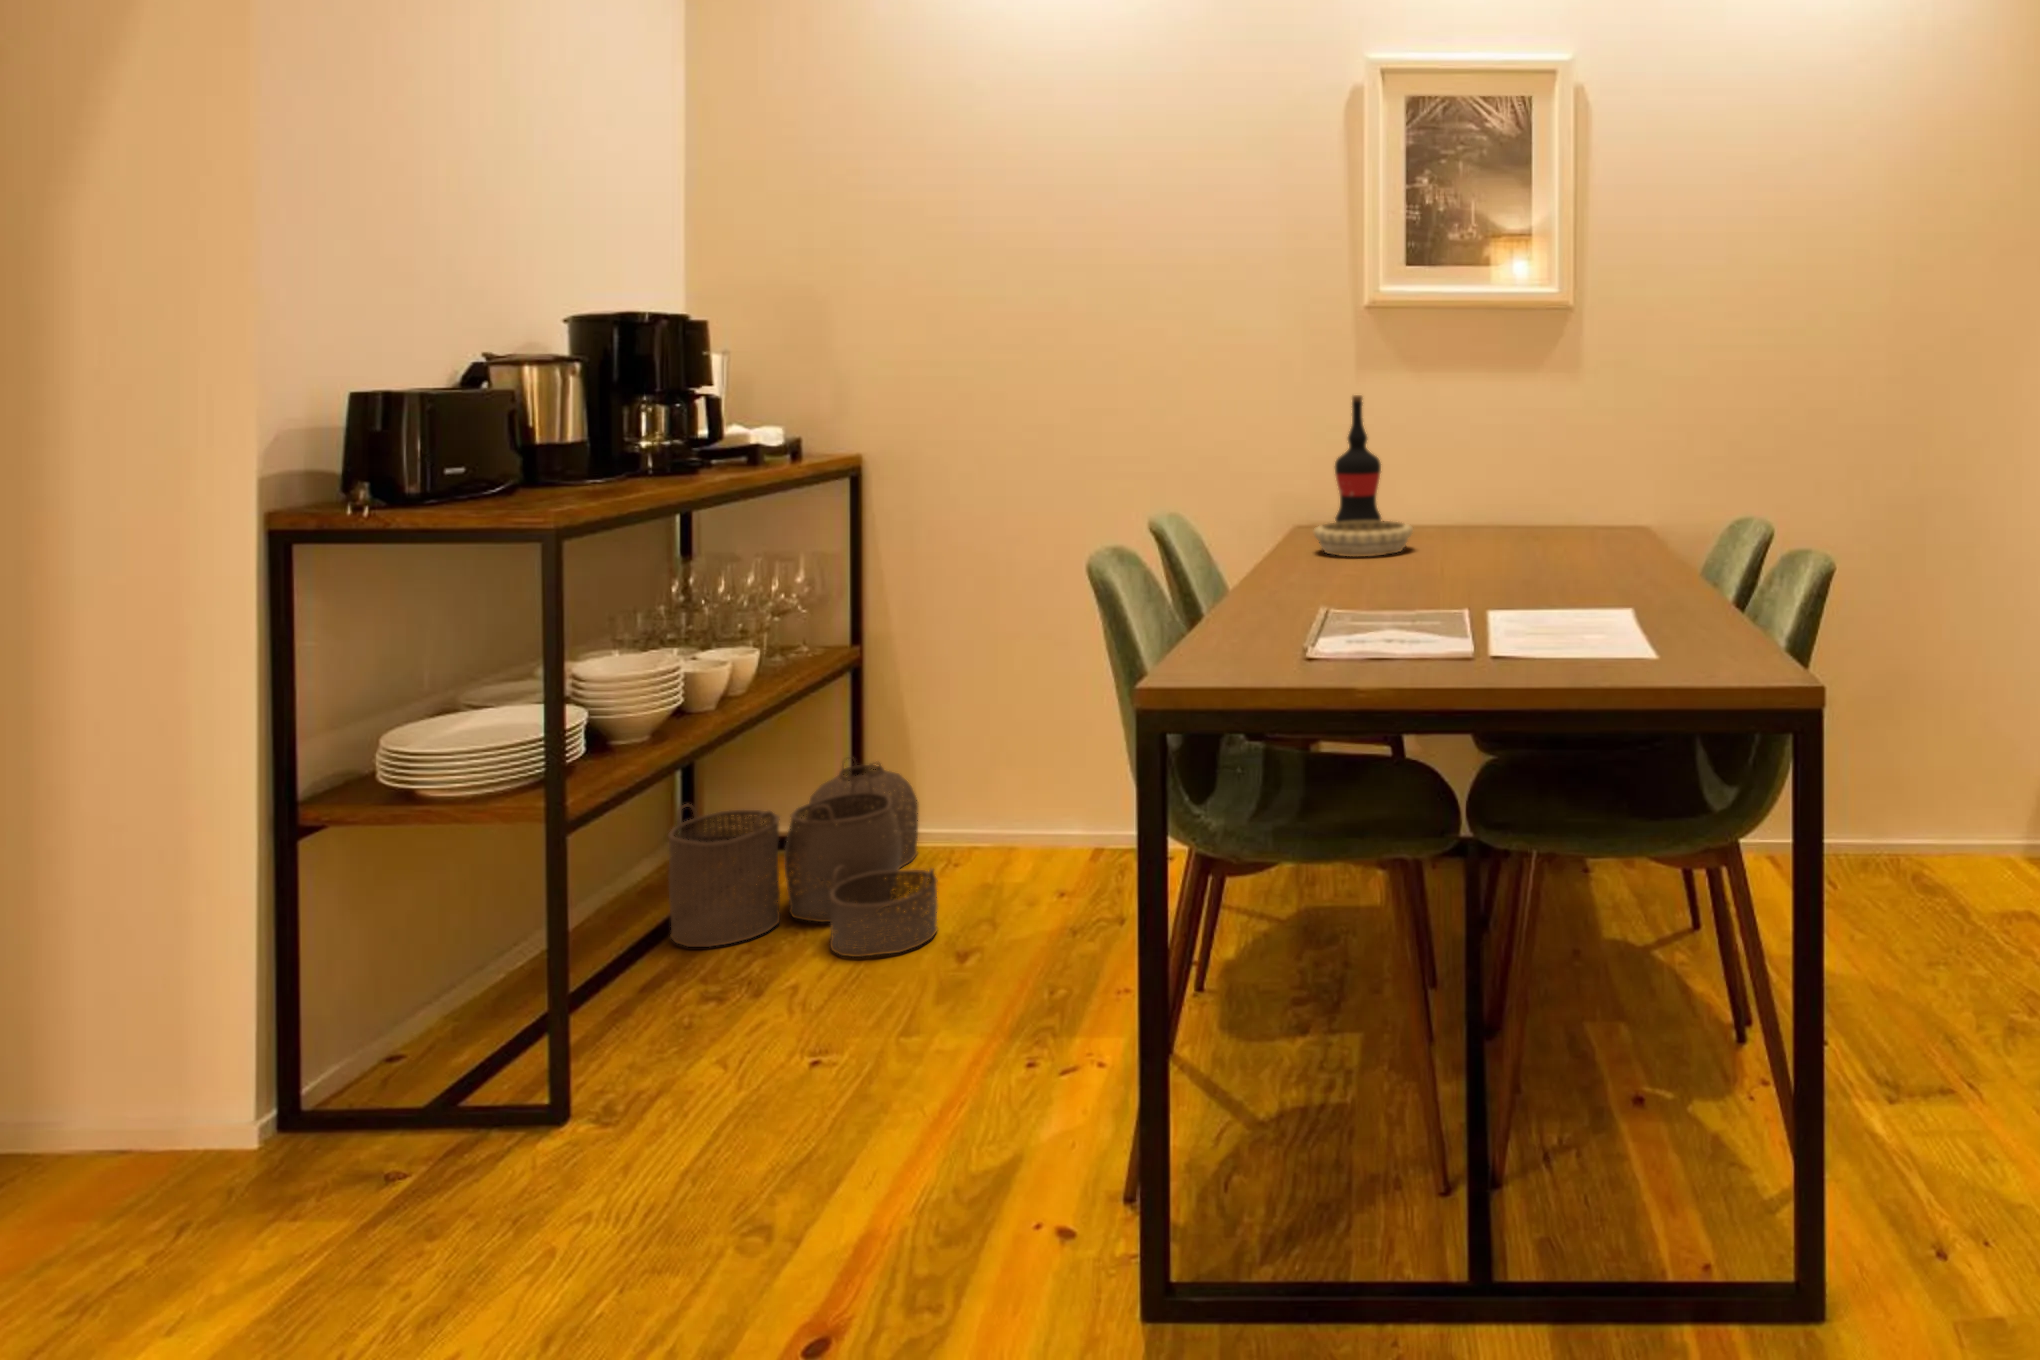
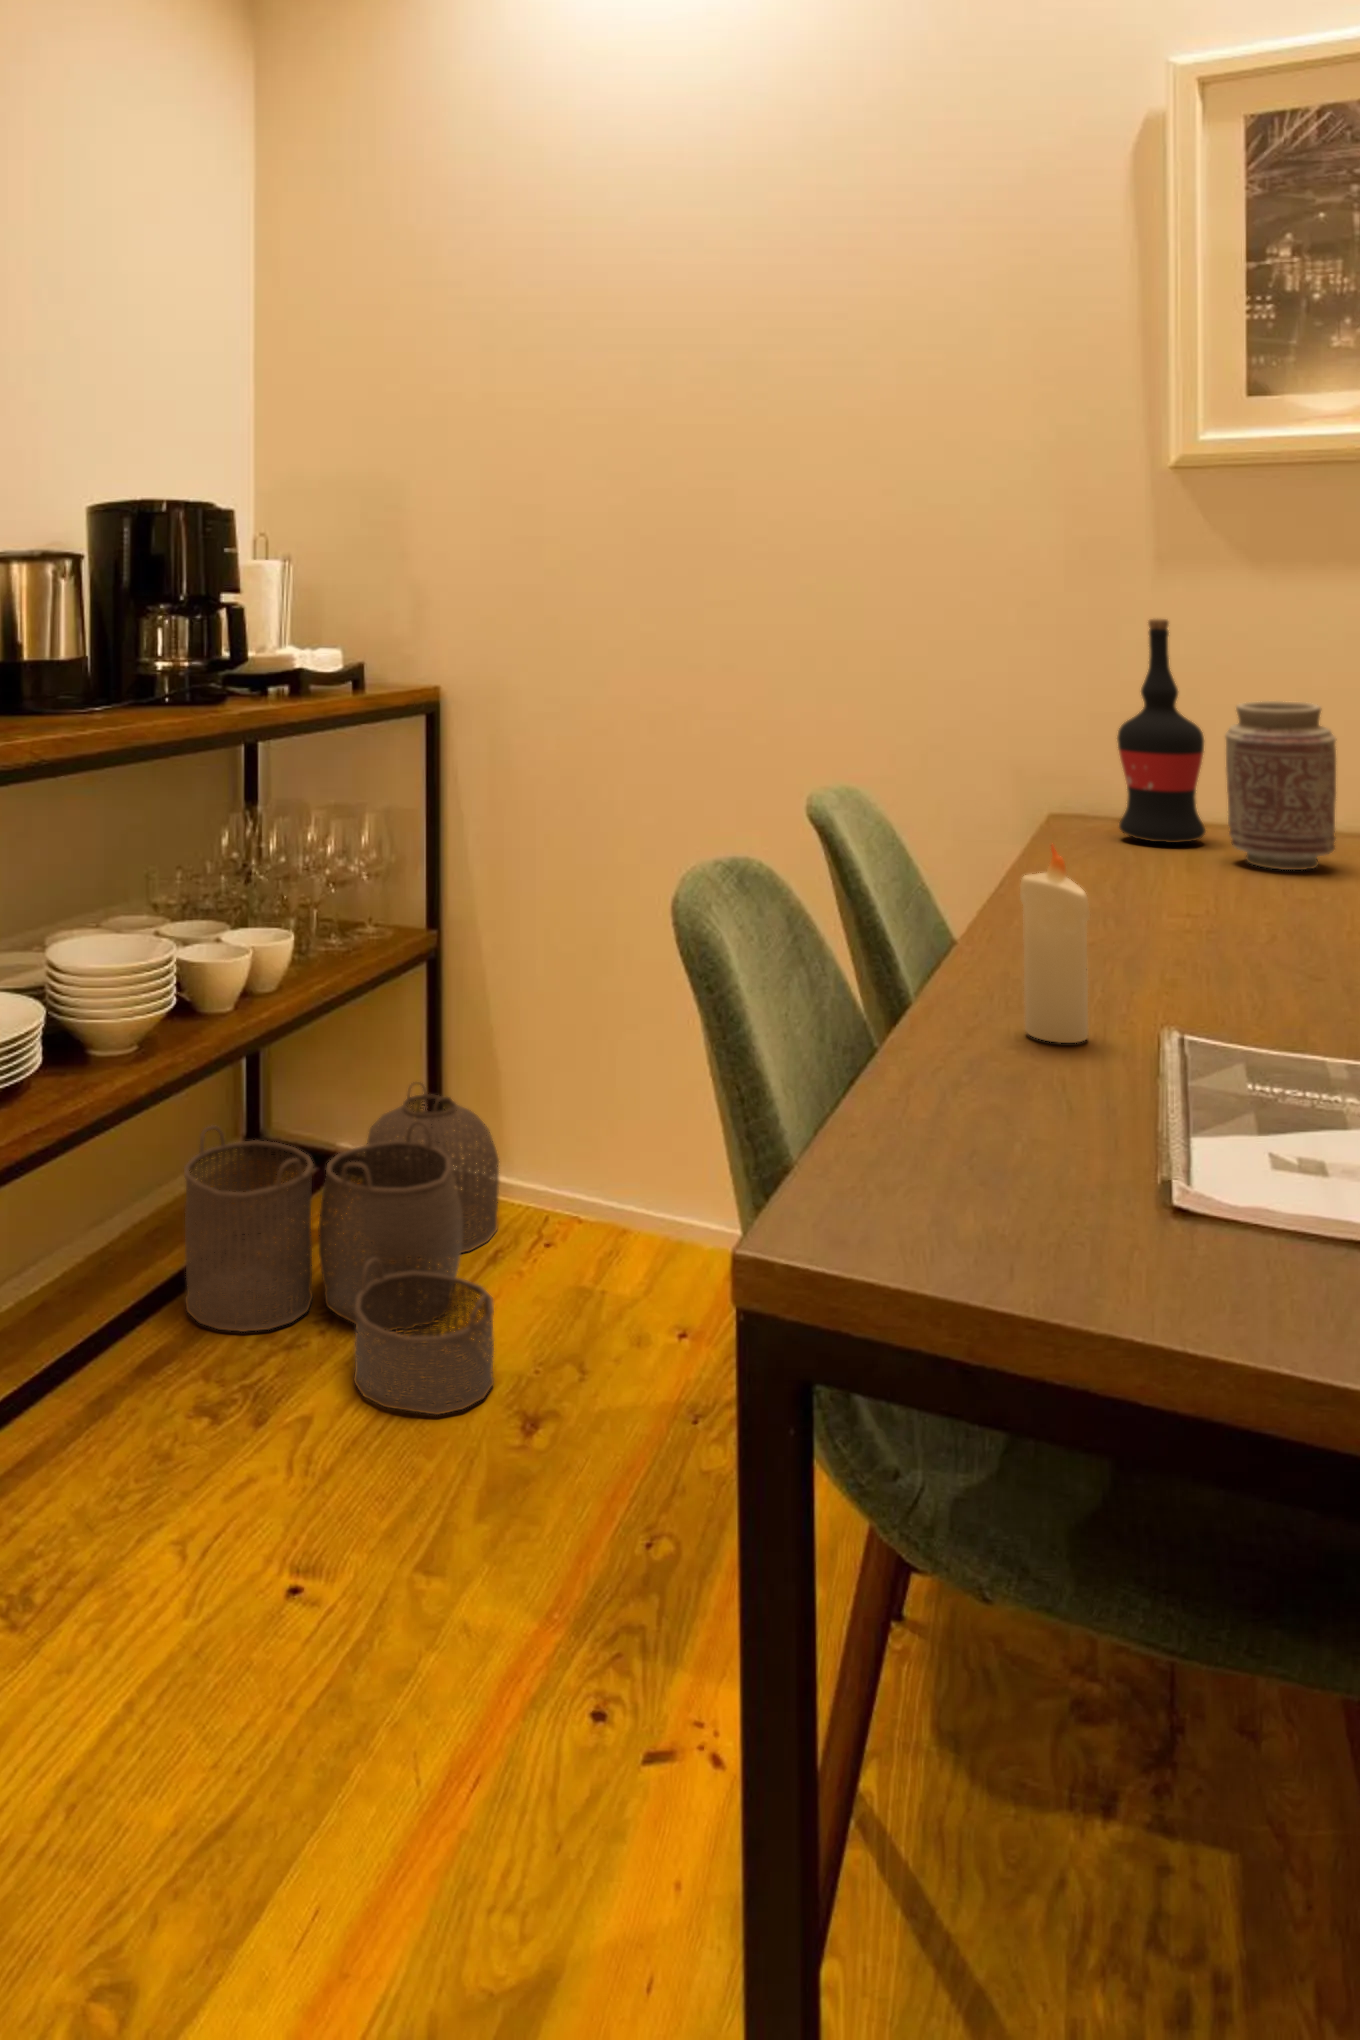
vase: none [1389,440,1443,534] -> present [1225,701,1336,870]
candle: none [1276,510,1308,606] -> present [1020,845,1090,1043]
decorative bowl: present [1314,521,1413,556] -> none [1086,842,1289,916]

